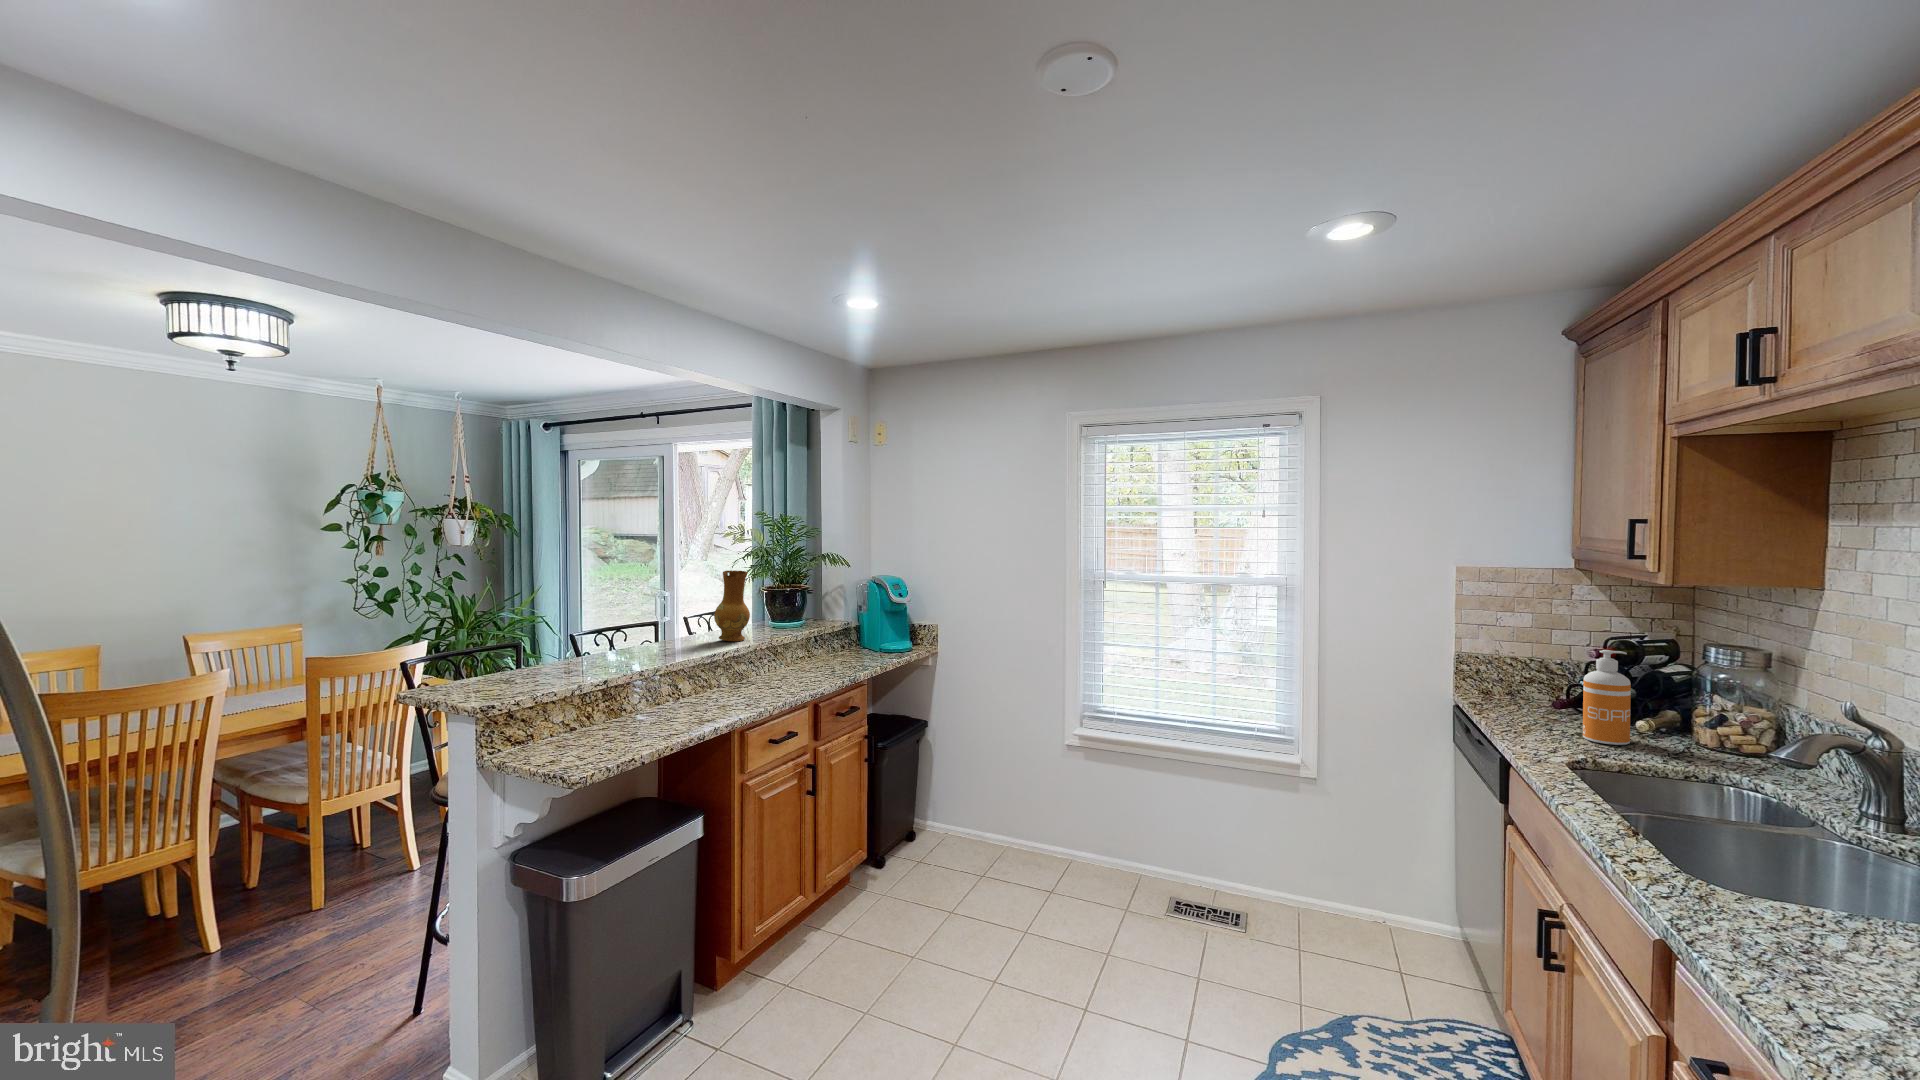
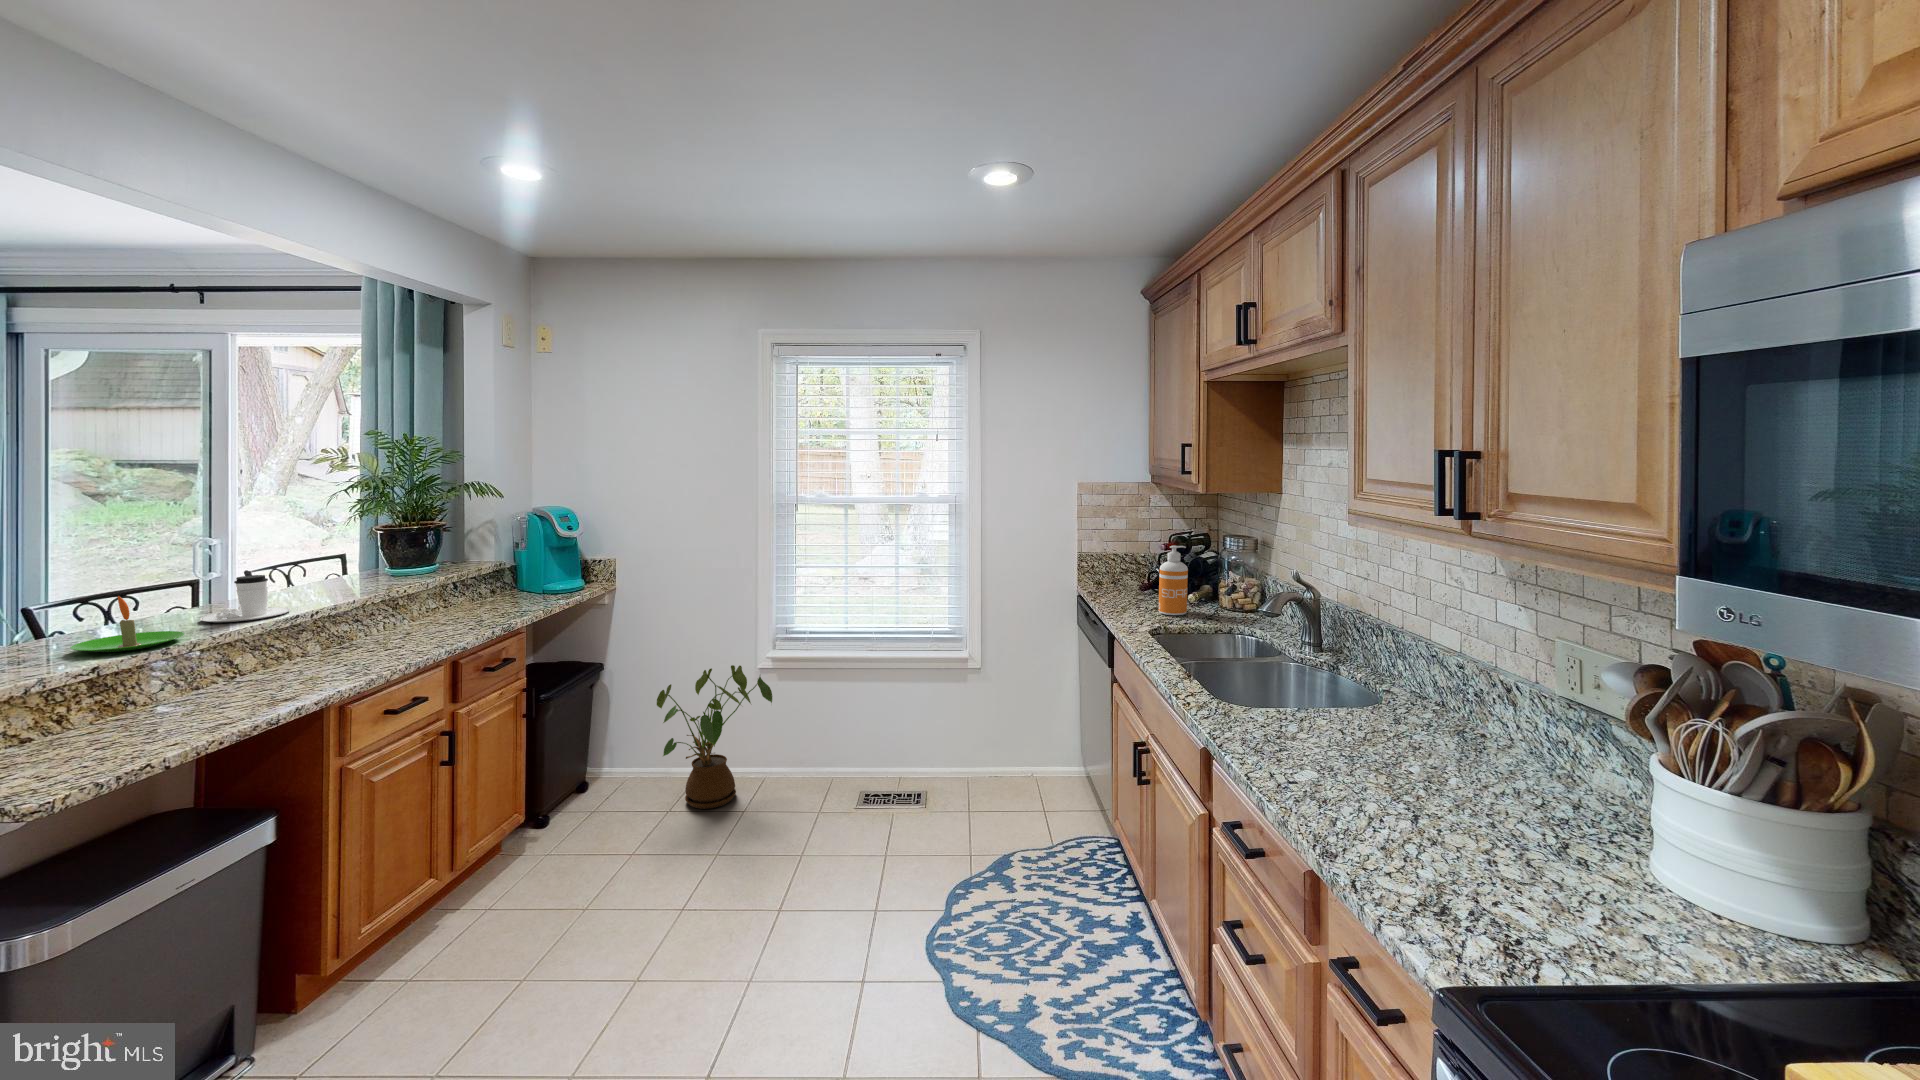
ceramic jug: present [714,570,750,642] -> none [317,511,369,596]
coffee cup: none [633,619,692,655] -> present [200,575,291,622]
candle: none [552,628,619,671] -> present [70,596,184,652]
house plant: none [971,741,1083,888] -> present [657,665,772,809]

